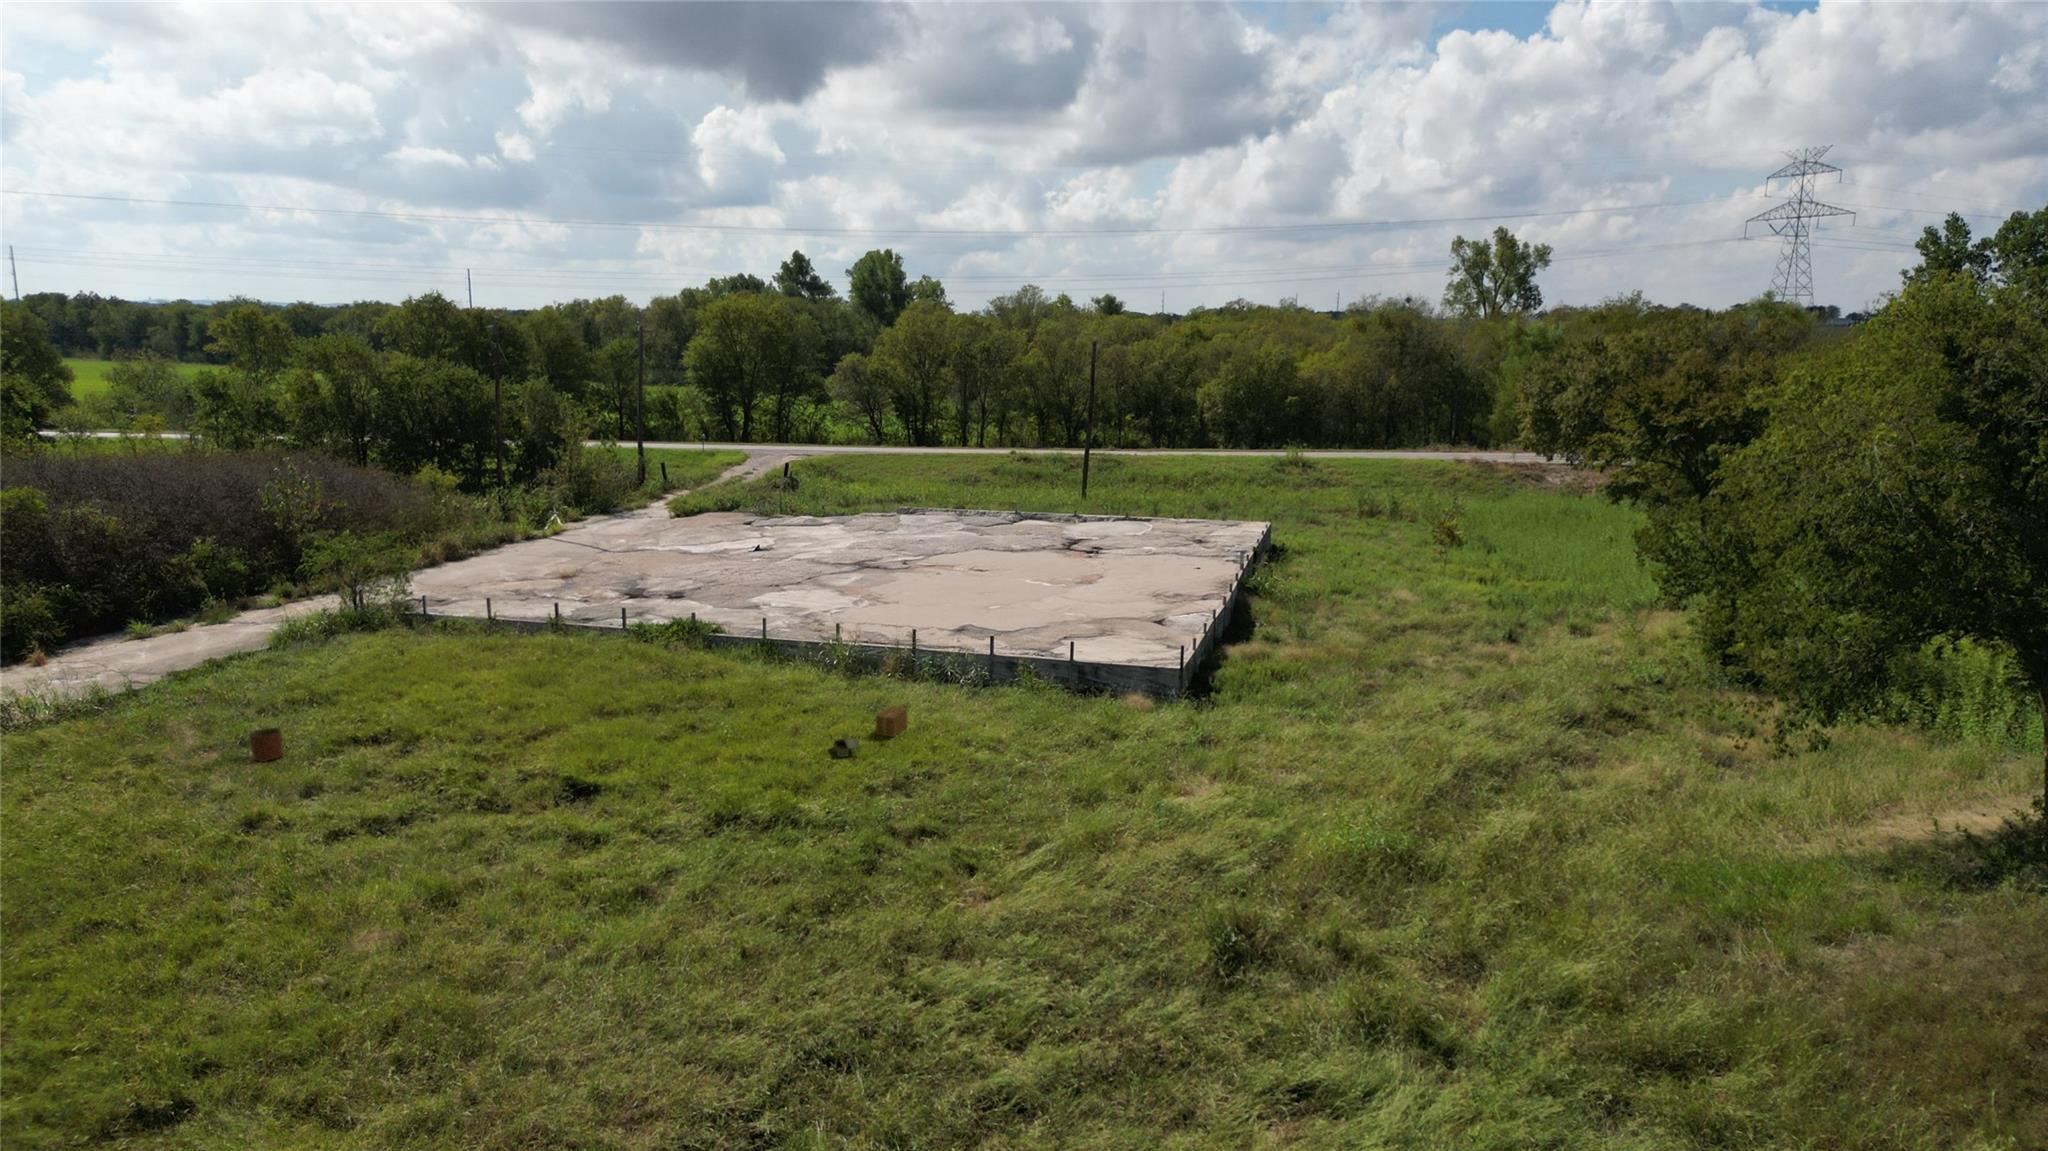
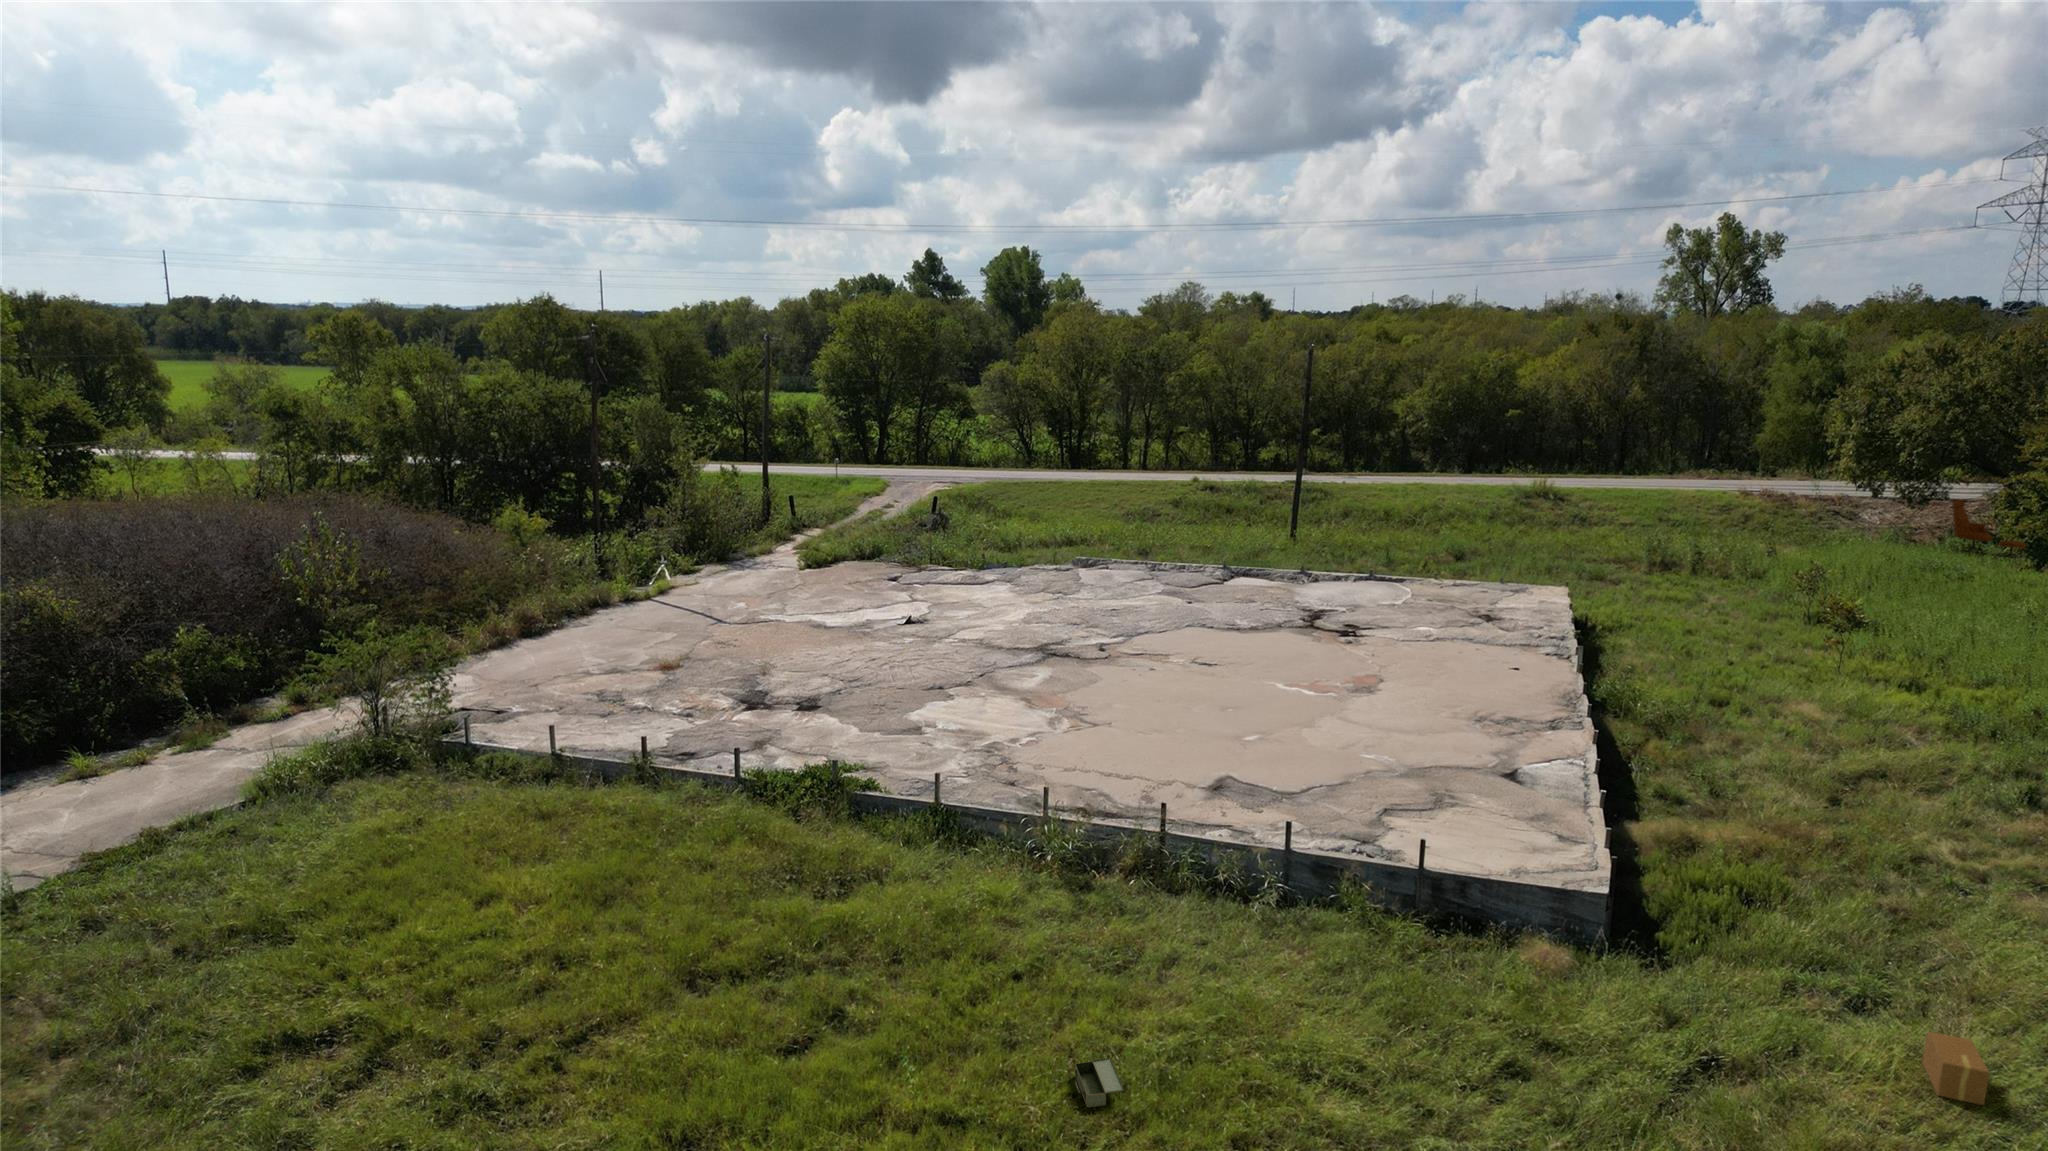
lounge chair: none [1562,464,1609,506] -> present [1952,500,2026,555]
cardboard box: present [875,706,908,737] -> present [1922,1031,1989,1105]
planter: present [249,728,283,762] -> none [139,1007,196,1069]

